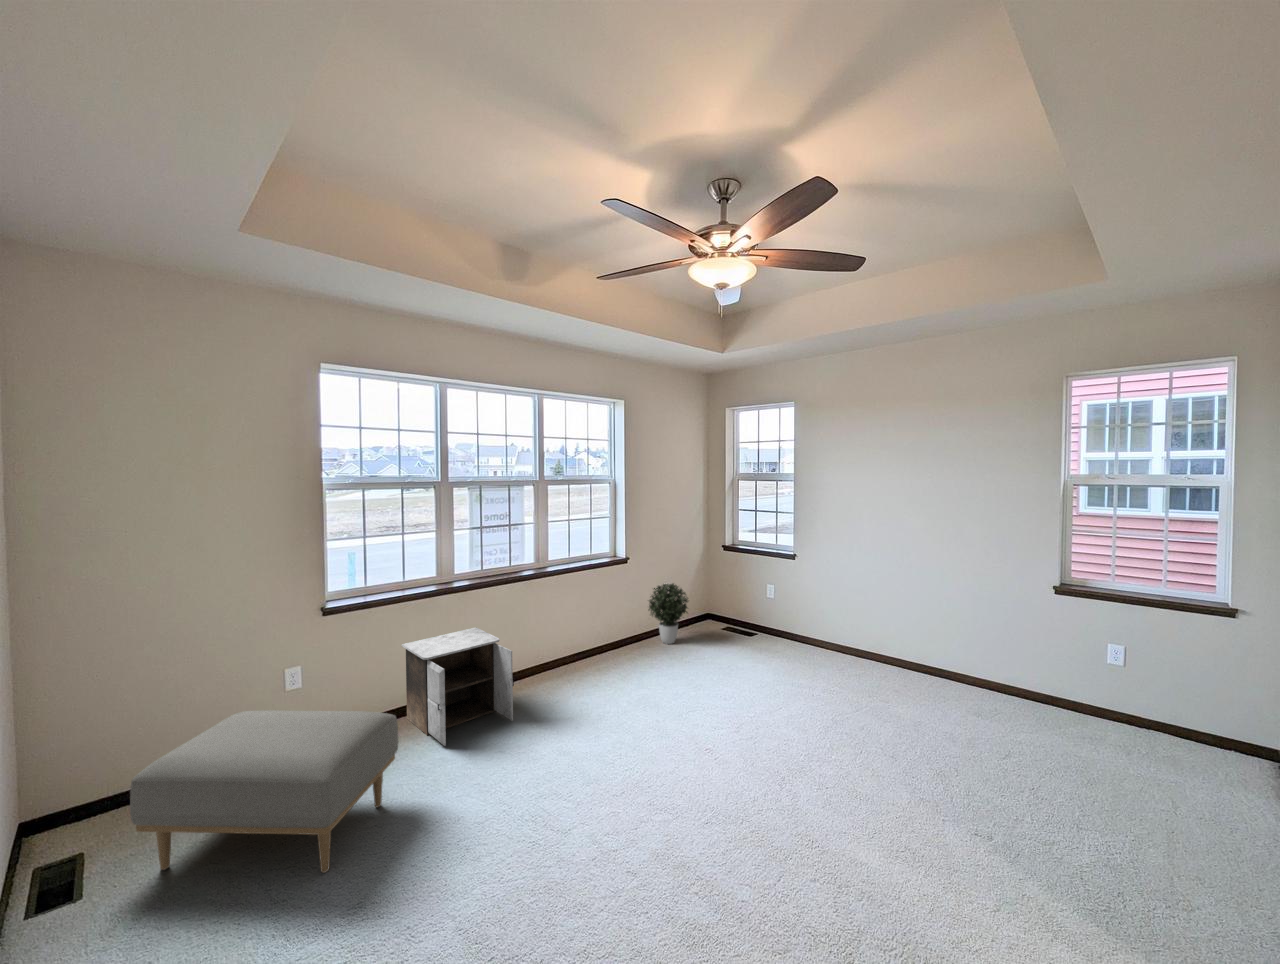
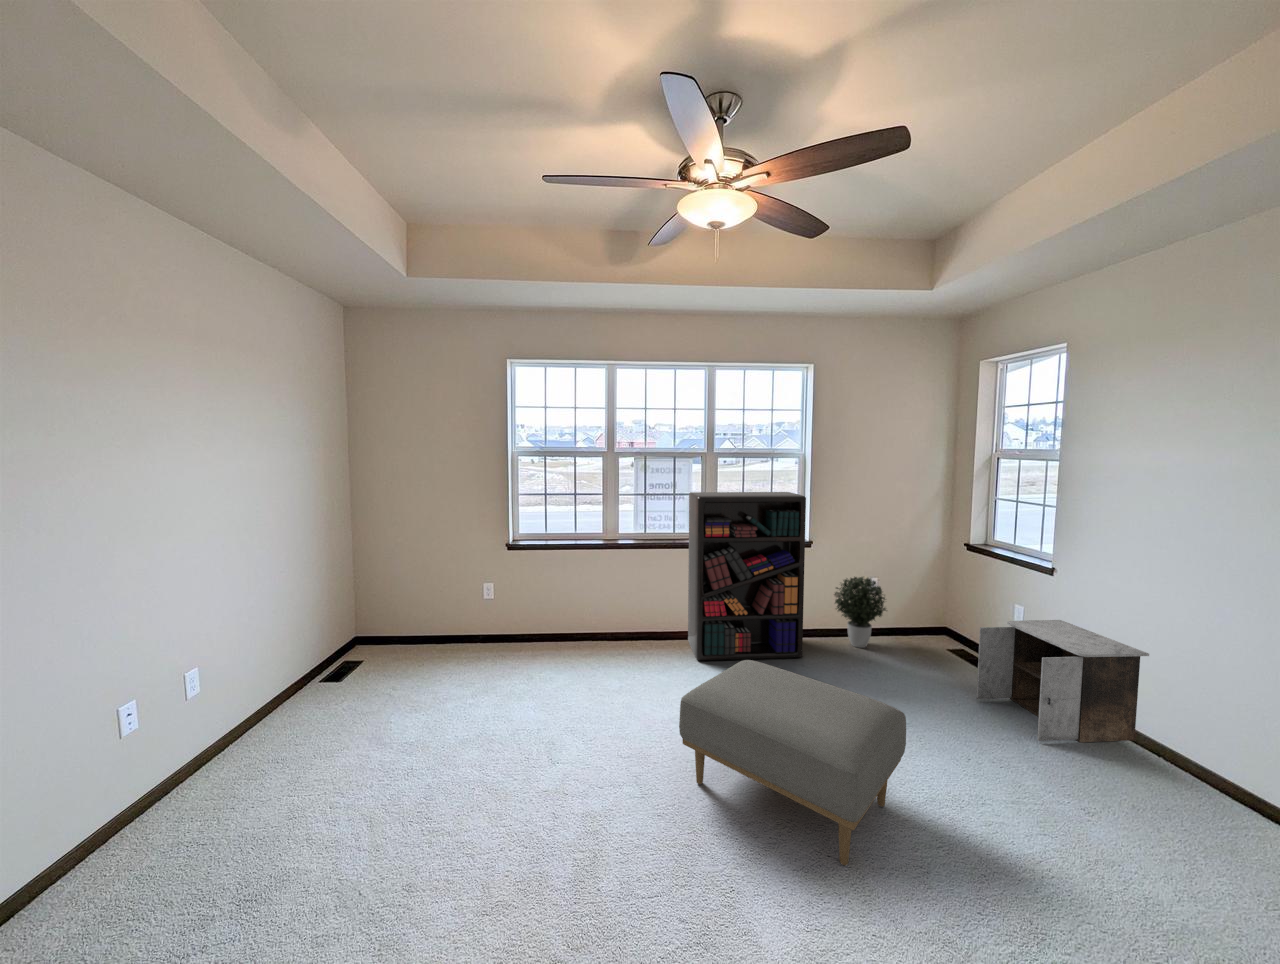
bookshelf: none [534,515,644,690] -> present [688,492,806,660]
nightstand: present [402,627,514,746] -> present [977,620,1149,742]
ottoman: present [130,710,399,873] -> present [679,660,906,865]

